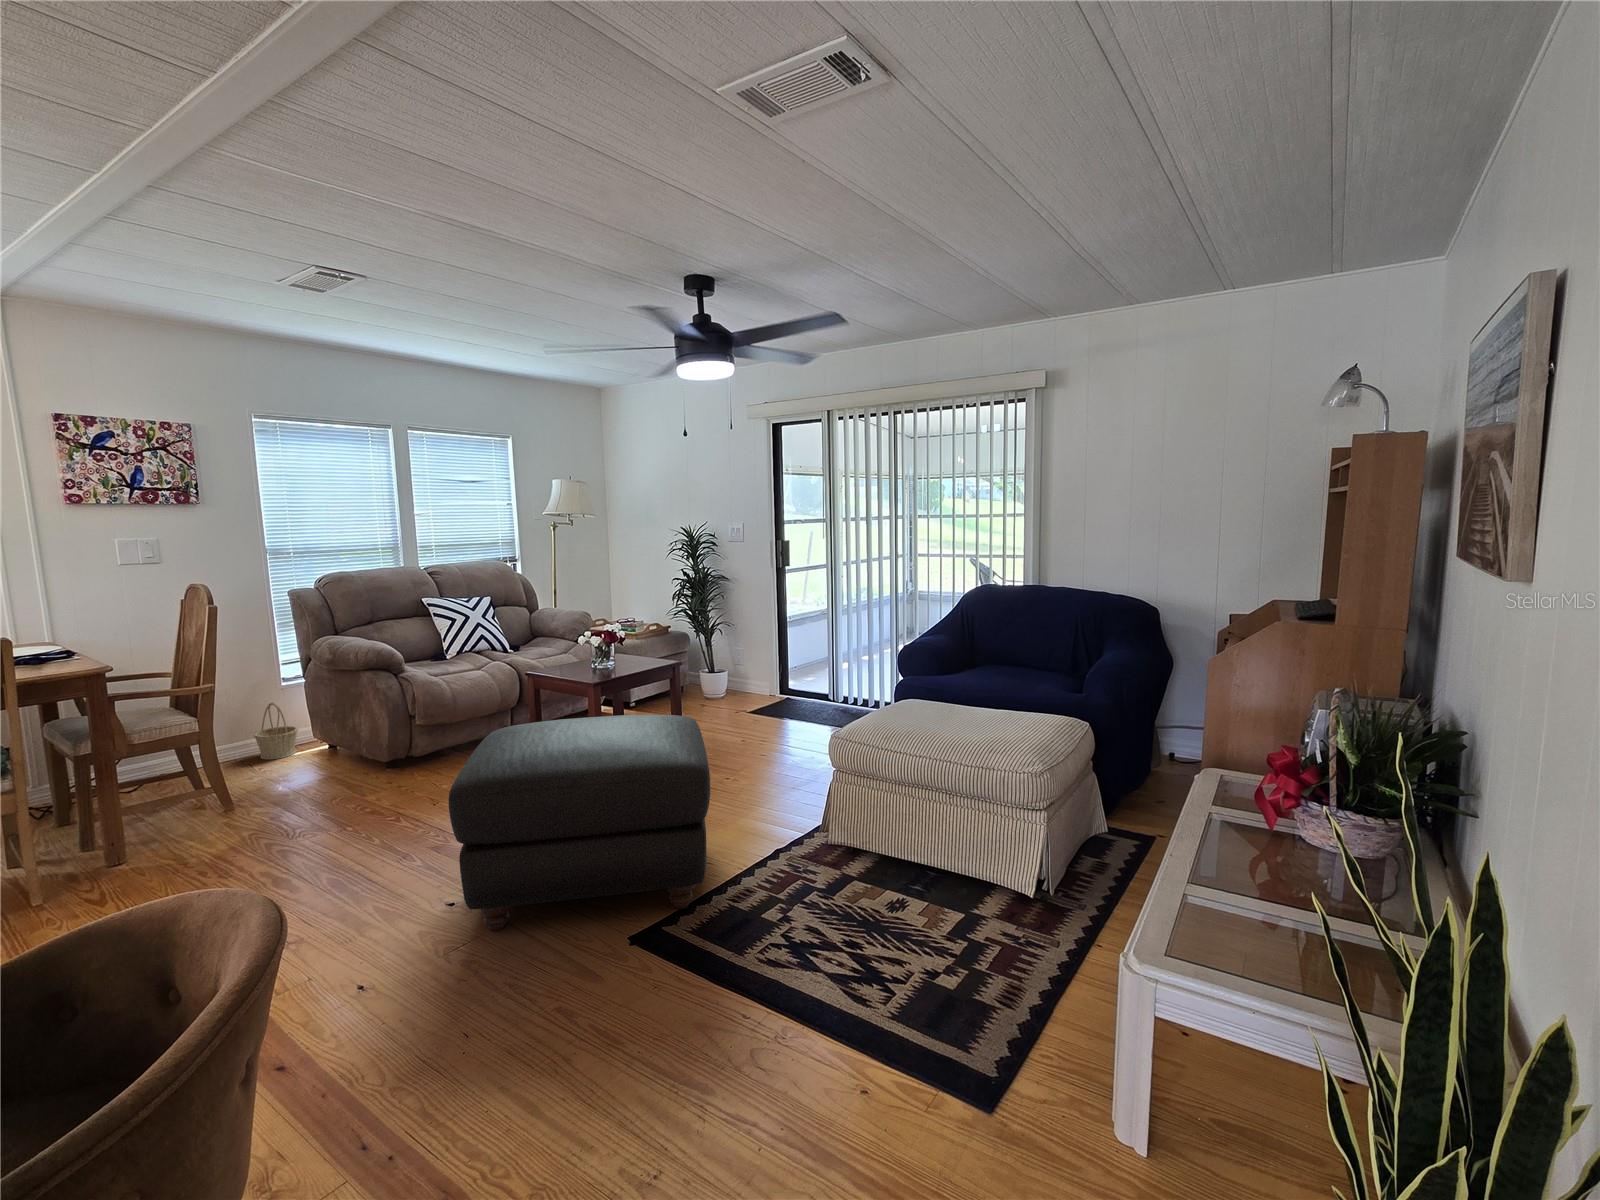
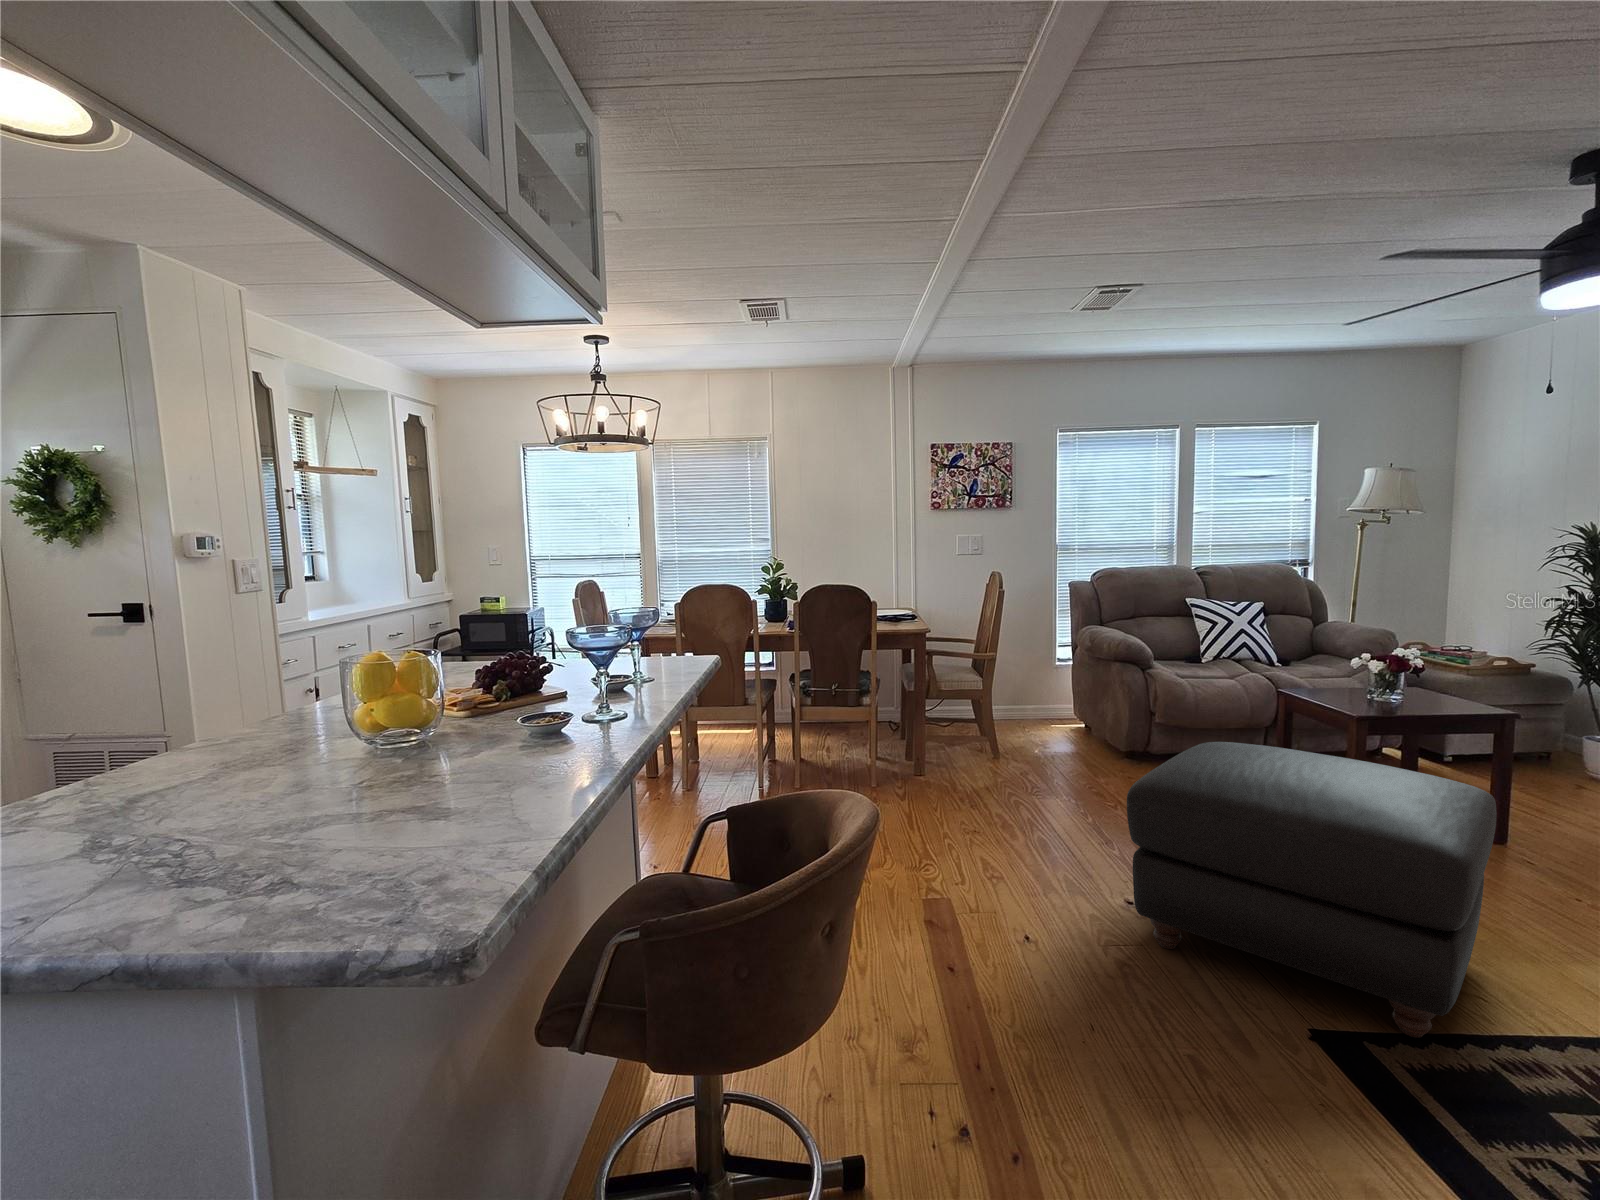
basket: present [254,702,298,759] -> none [1031,678,1064,727]

